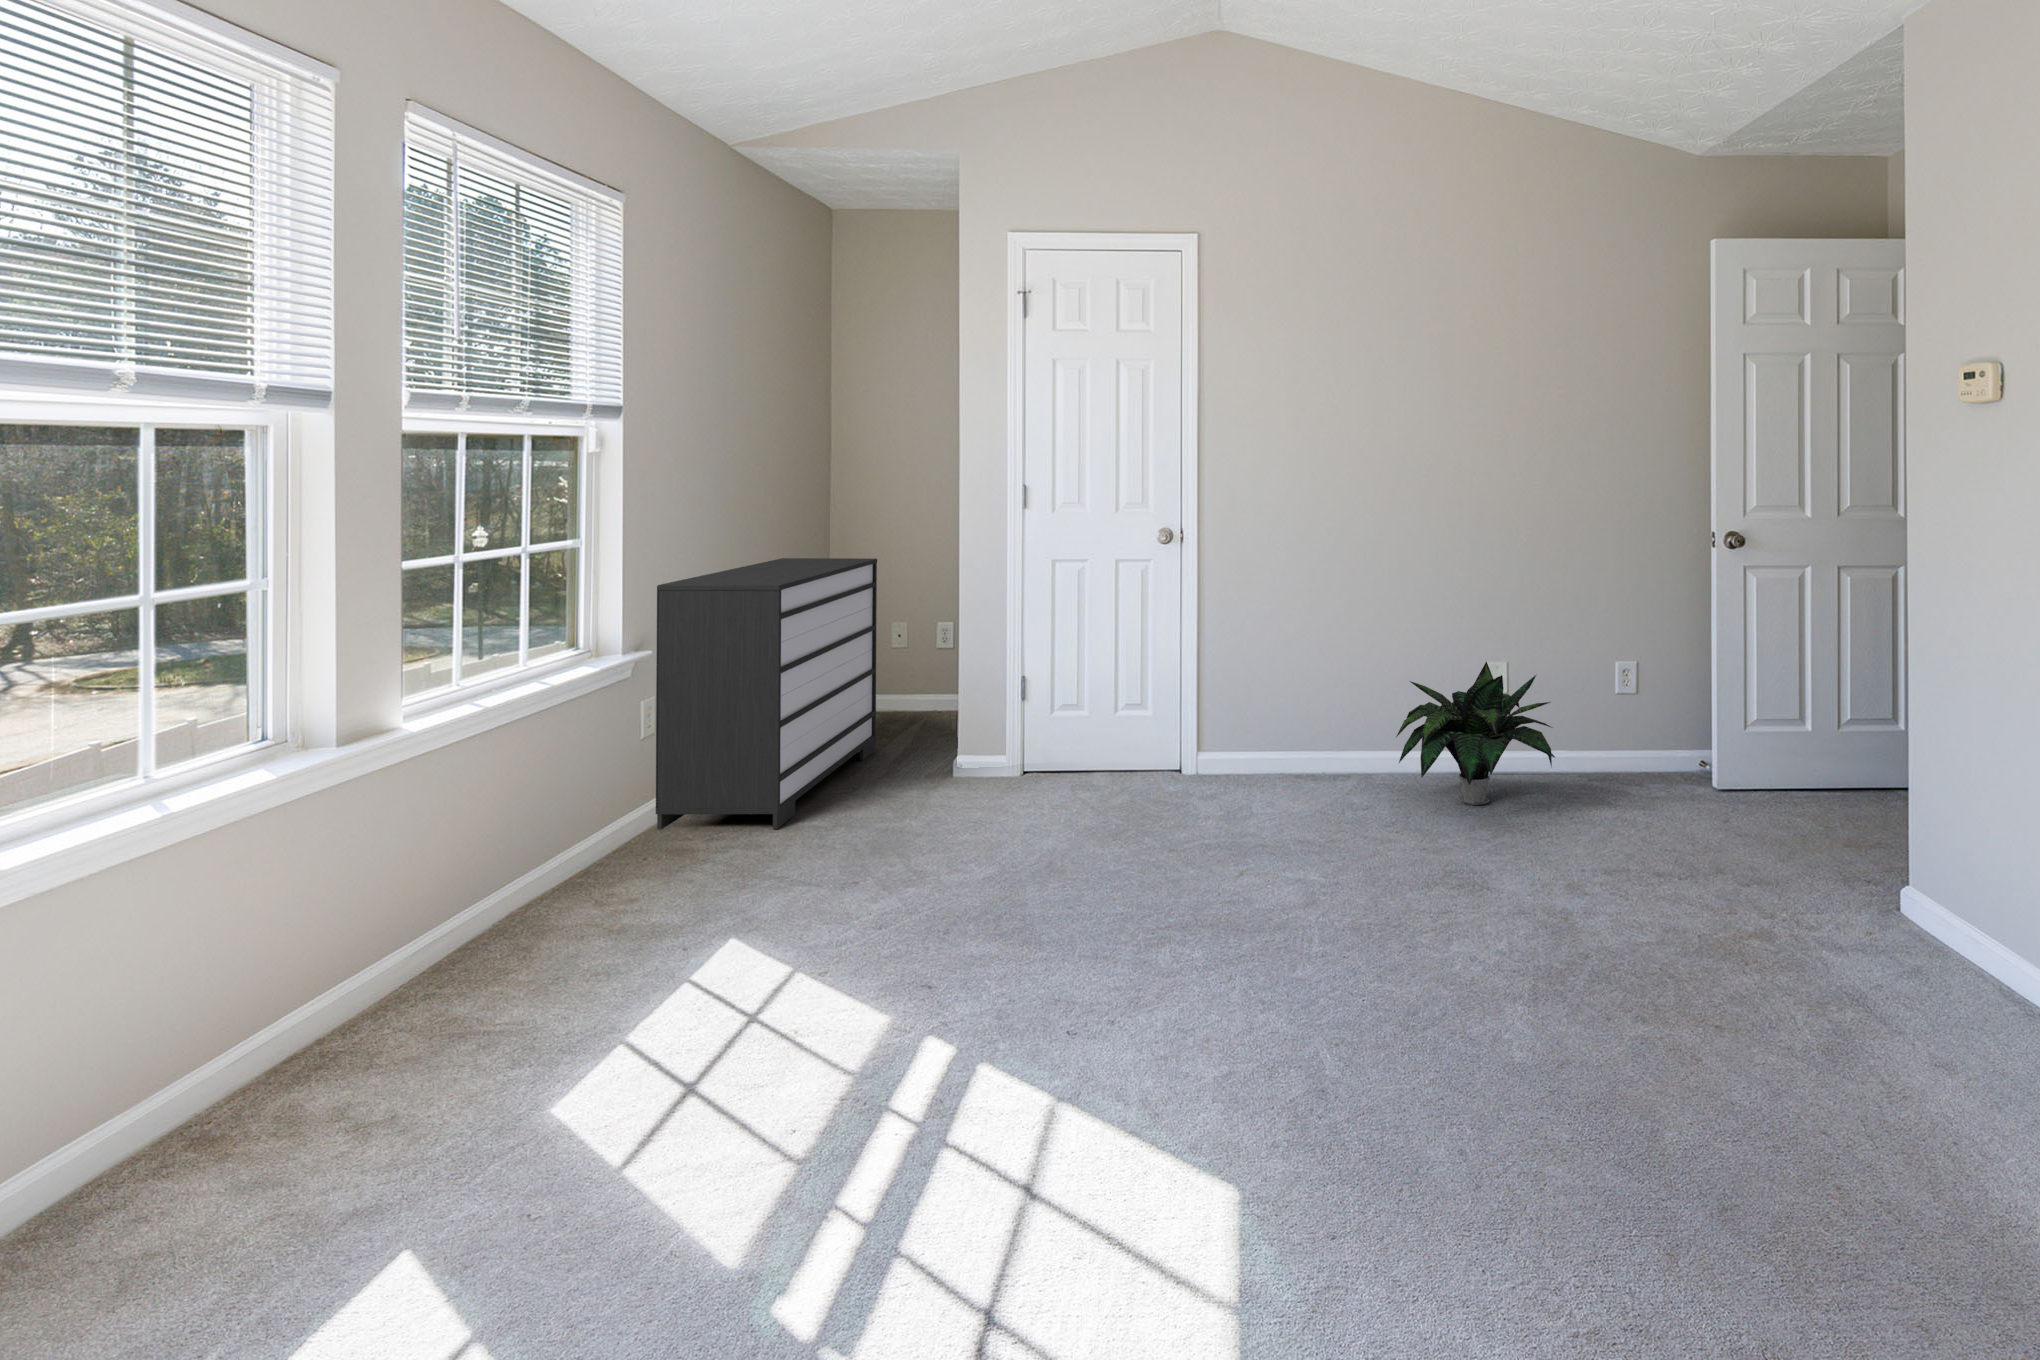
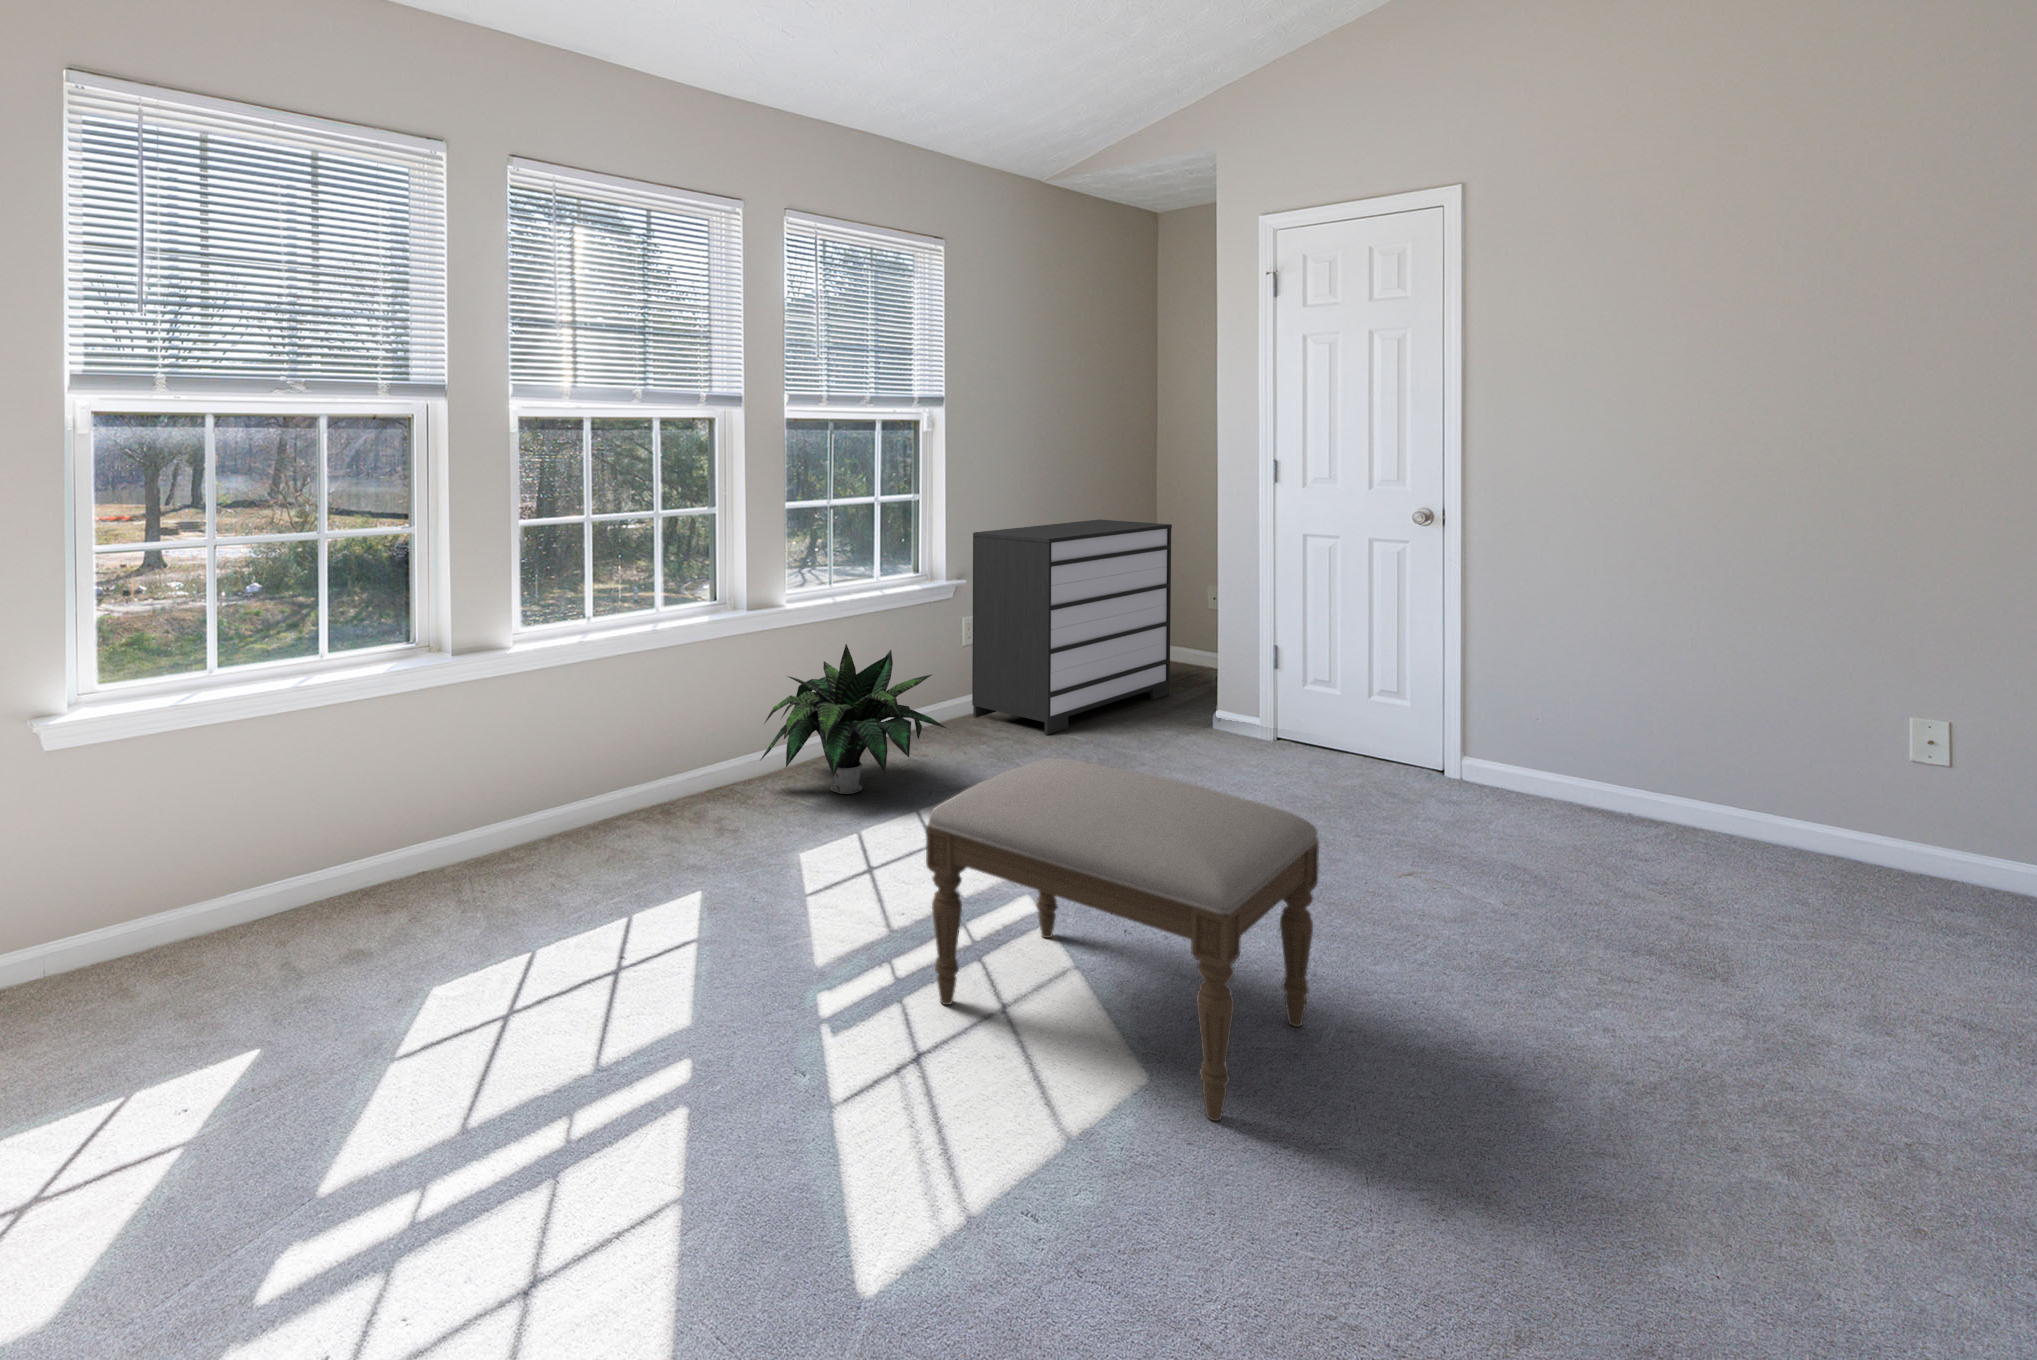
potted plant: present [1396,662,1555,805] -> present [761,644,946,794]
ottoman: none [936,841,1355,1228] -> present [926,758,1319,1121]

